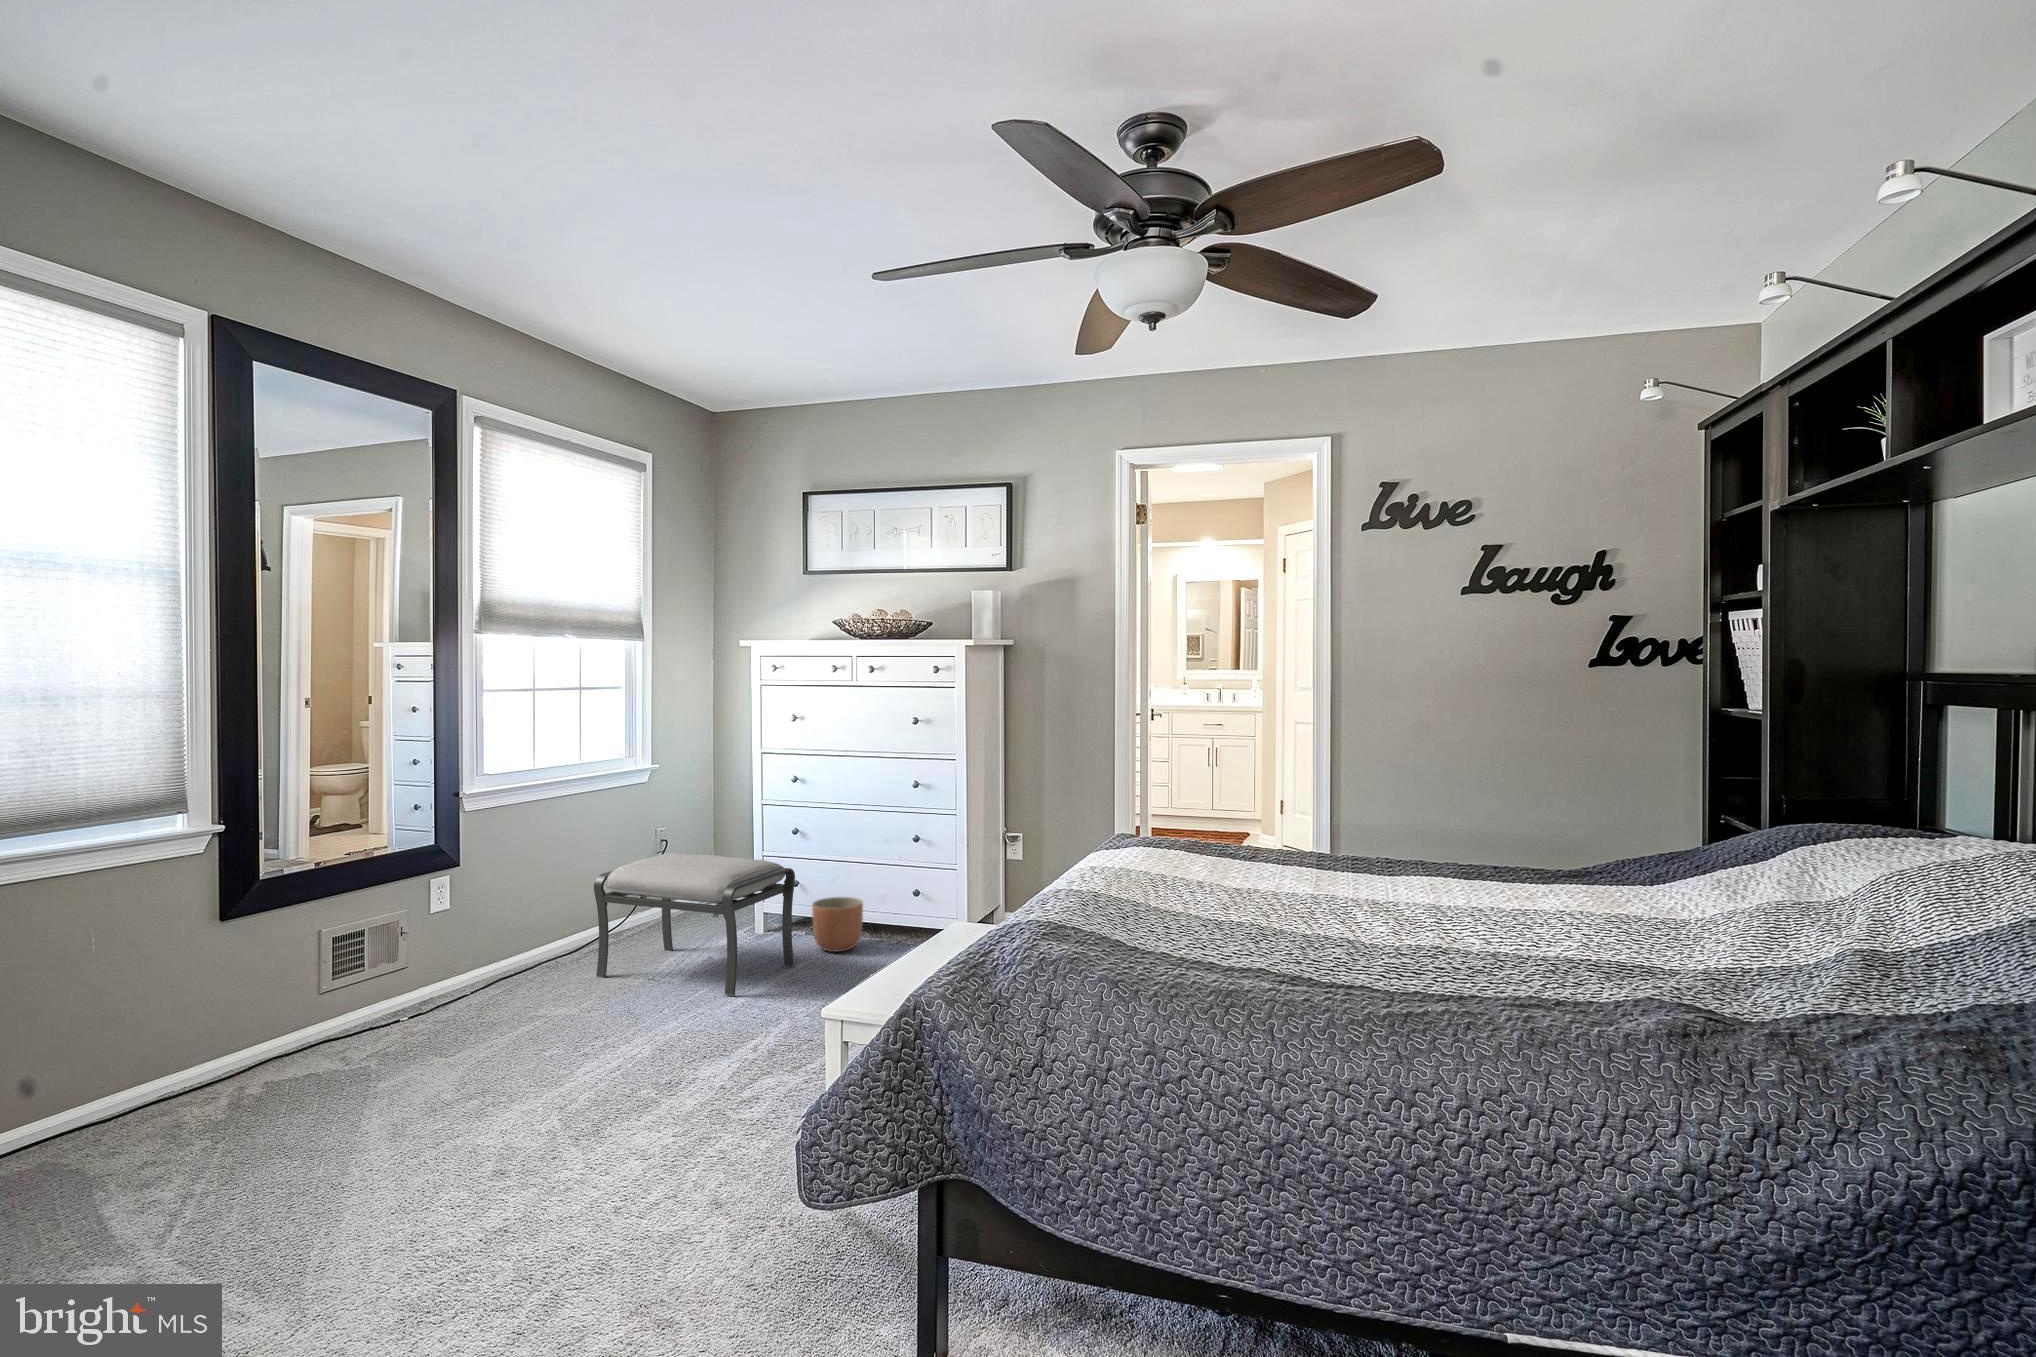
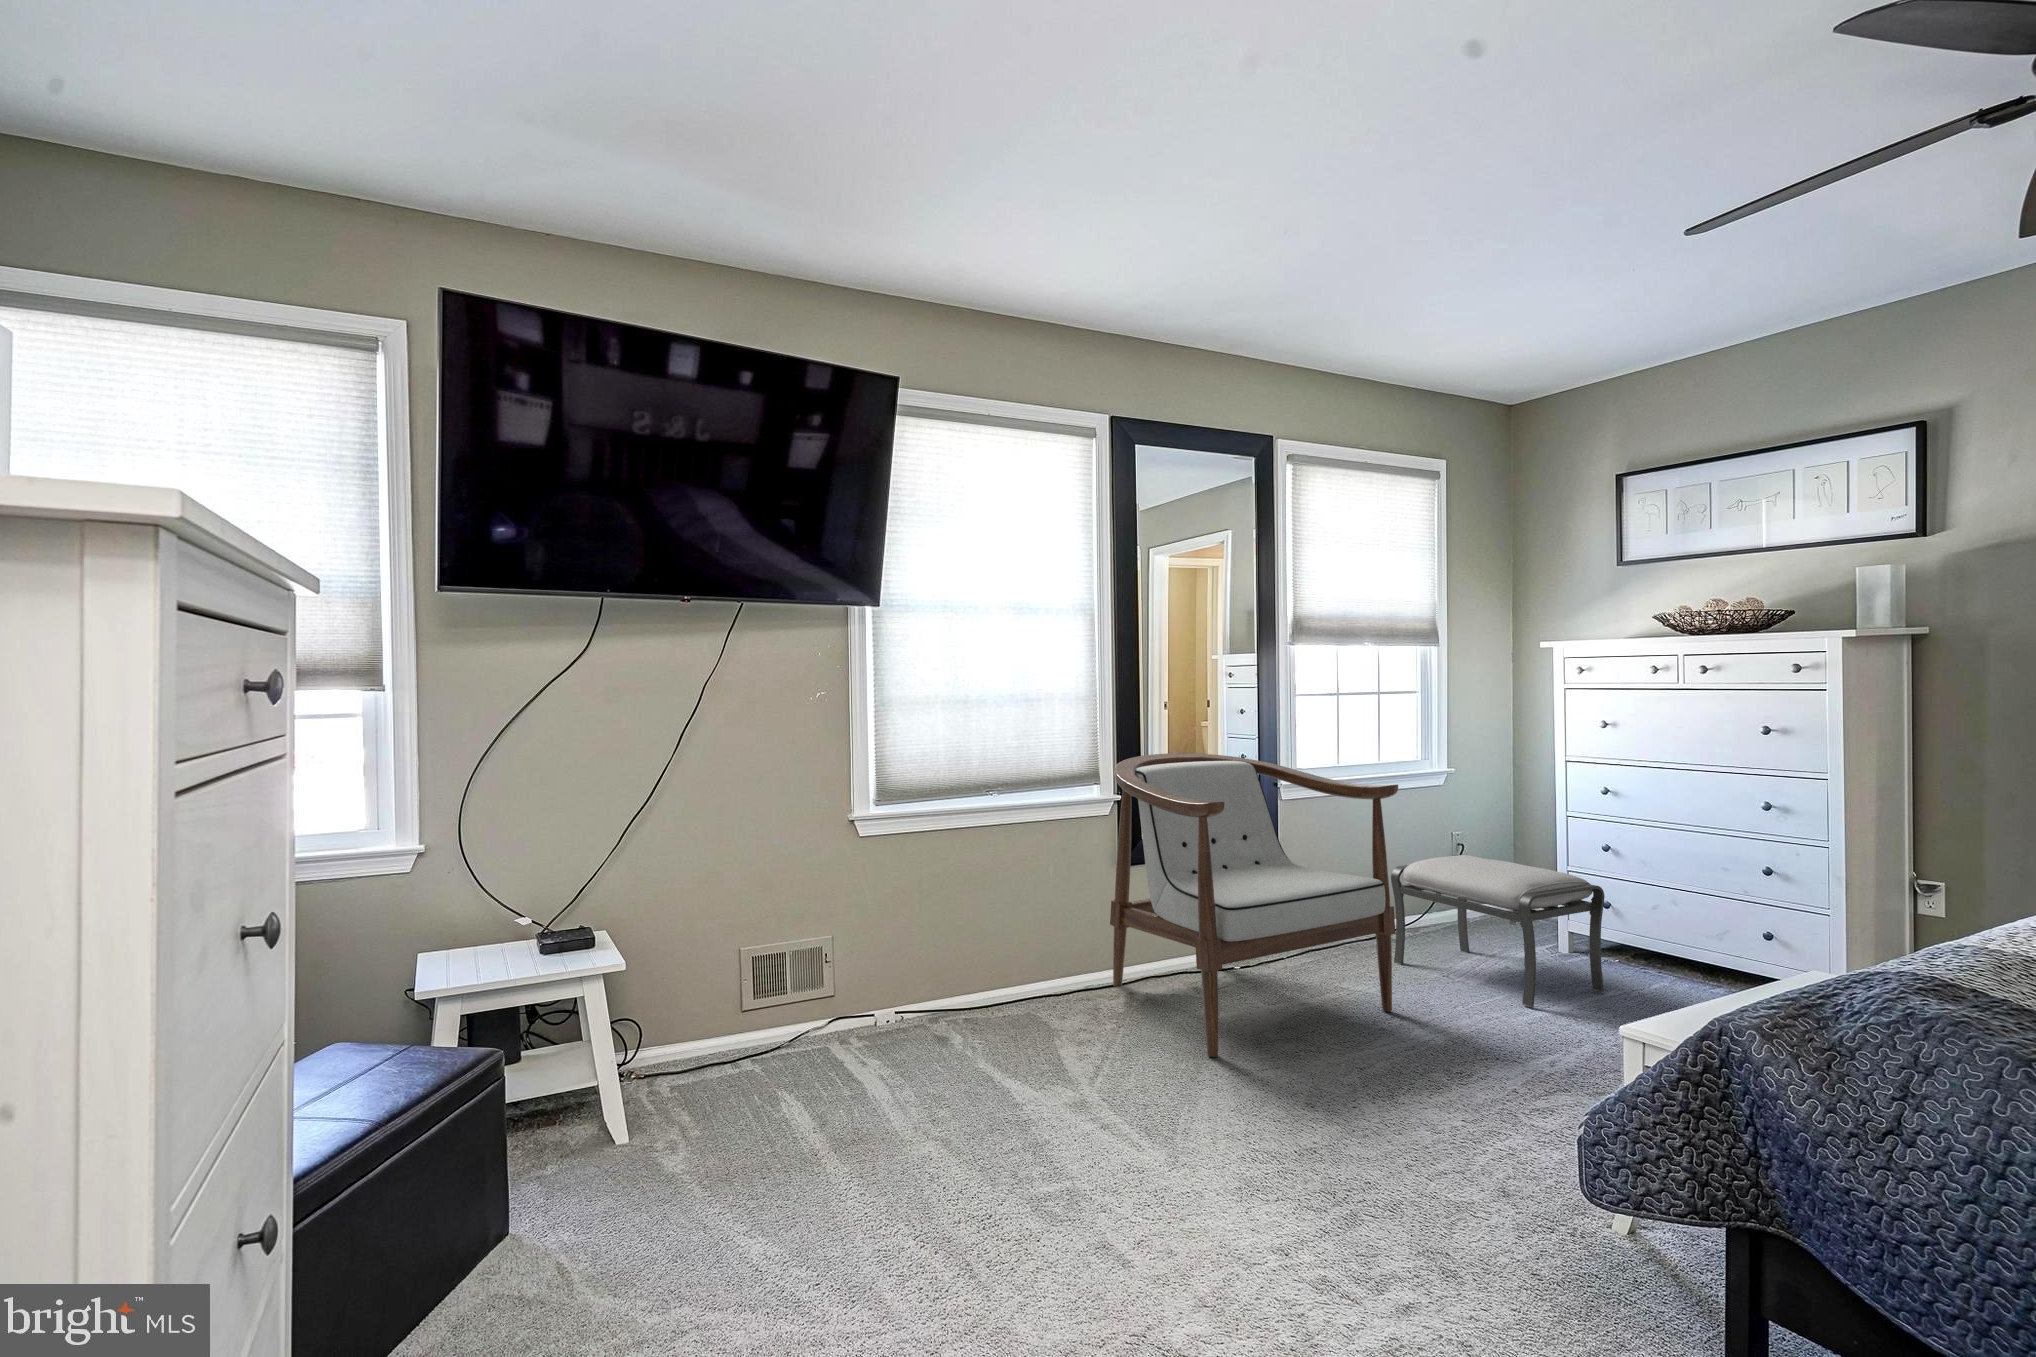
armchair: none [205,767,605,1151] -> present [1110,753,1398,1057]
planter: present [812,897,863,952] -> none [1627,926,1694,989]

